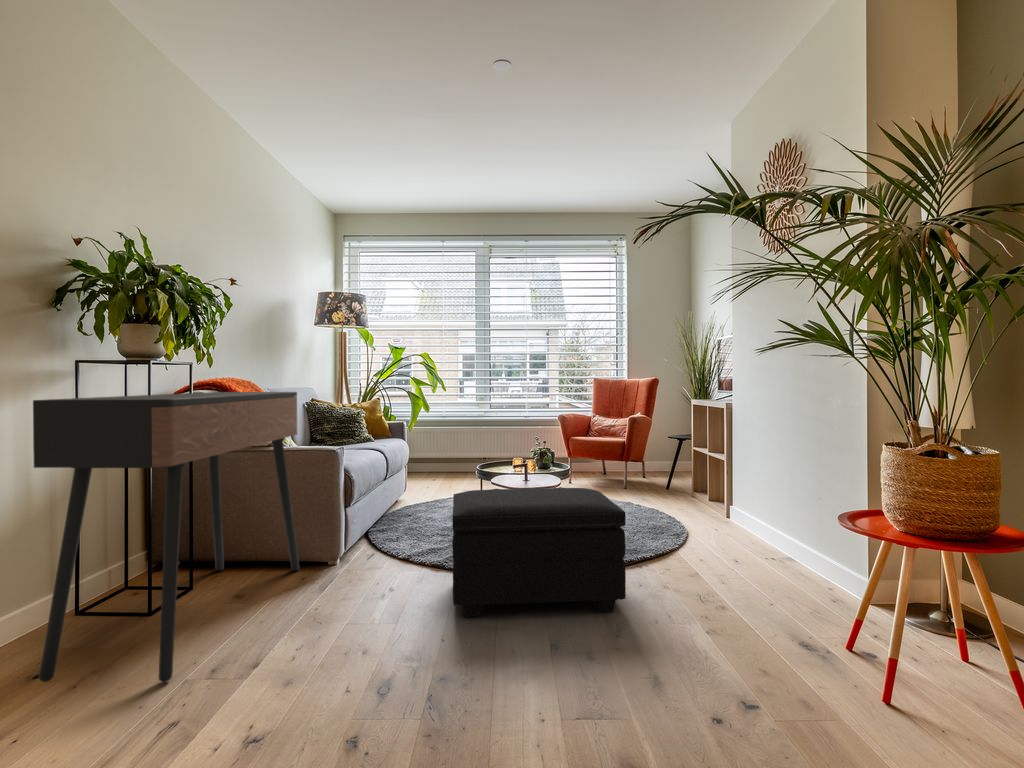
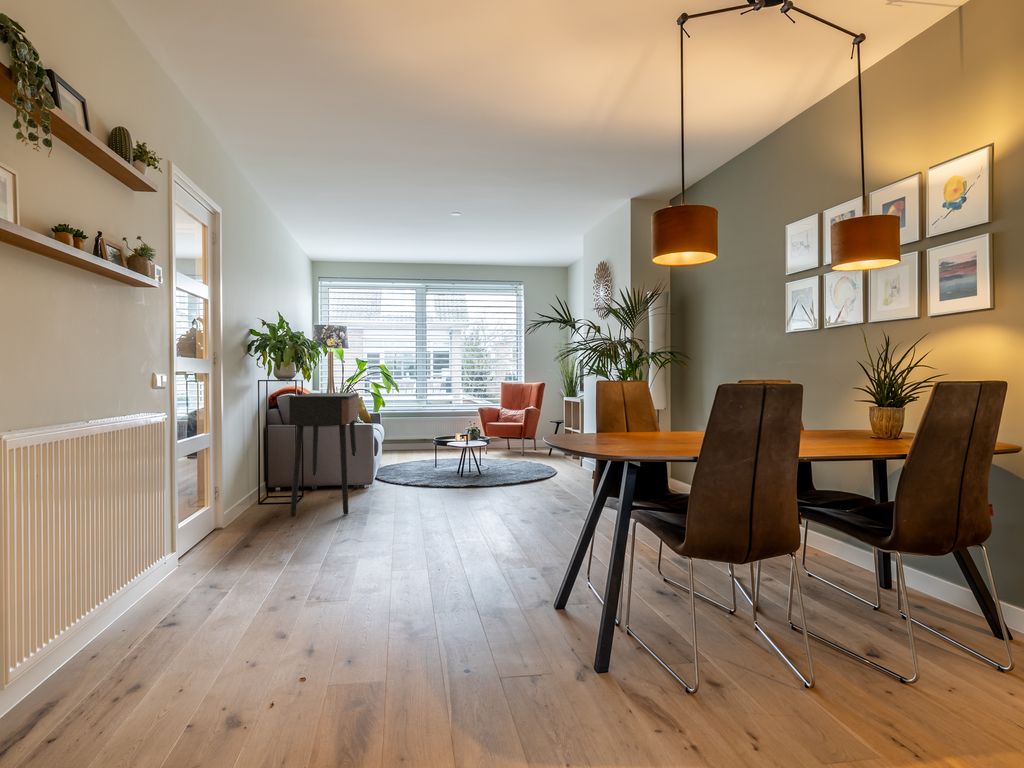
footstool: present [452,487,626,617] -> none [445,440,532,497]

